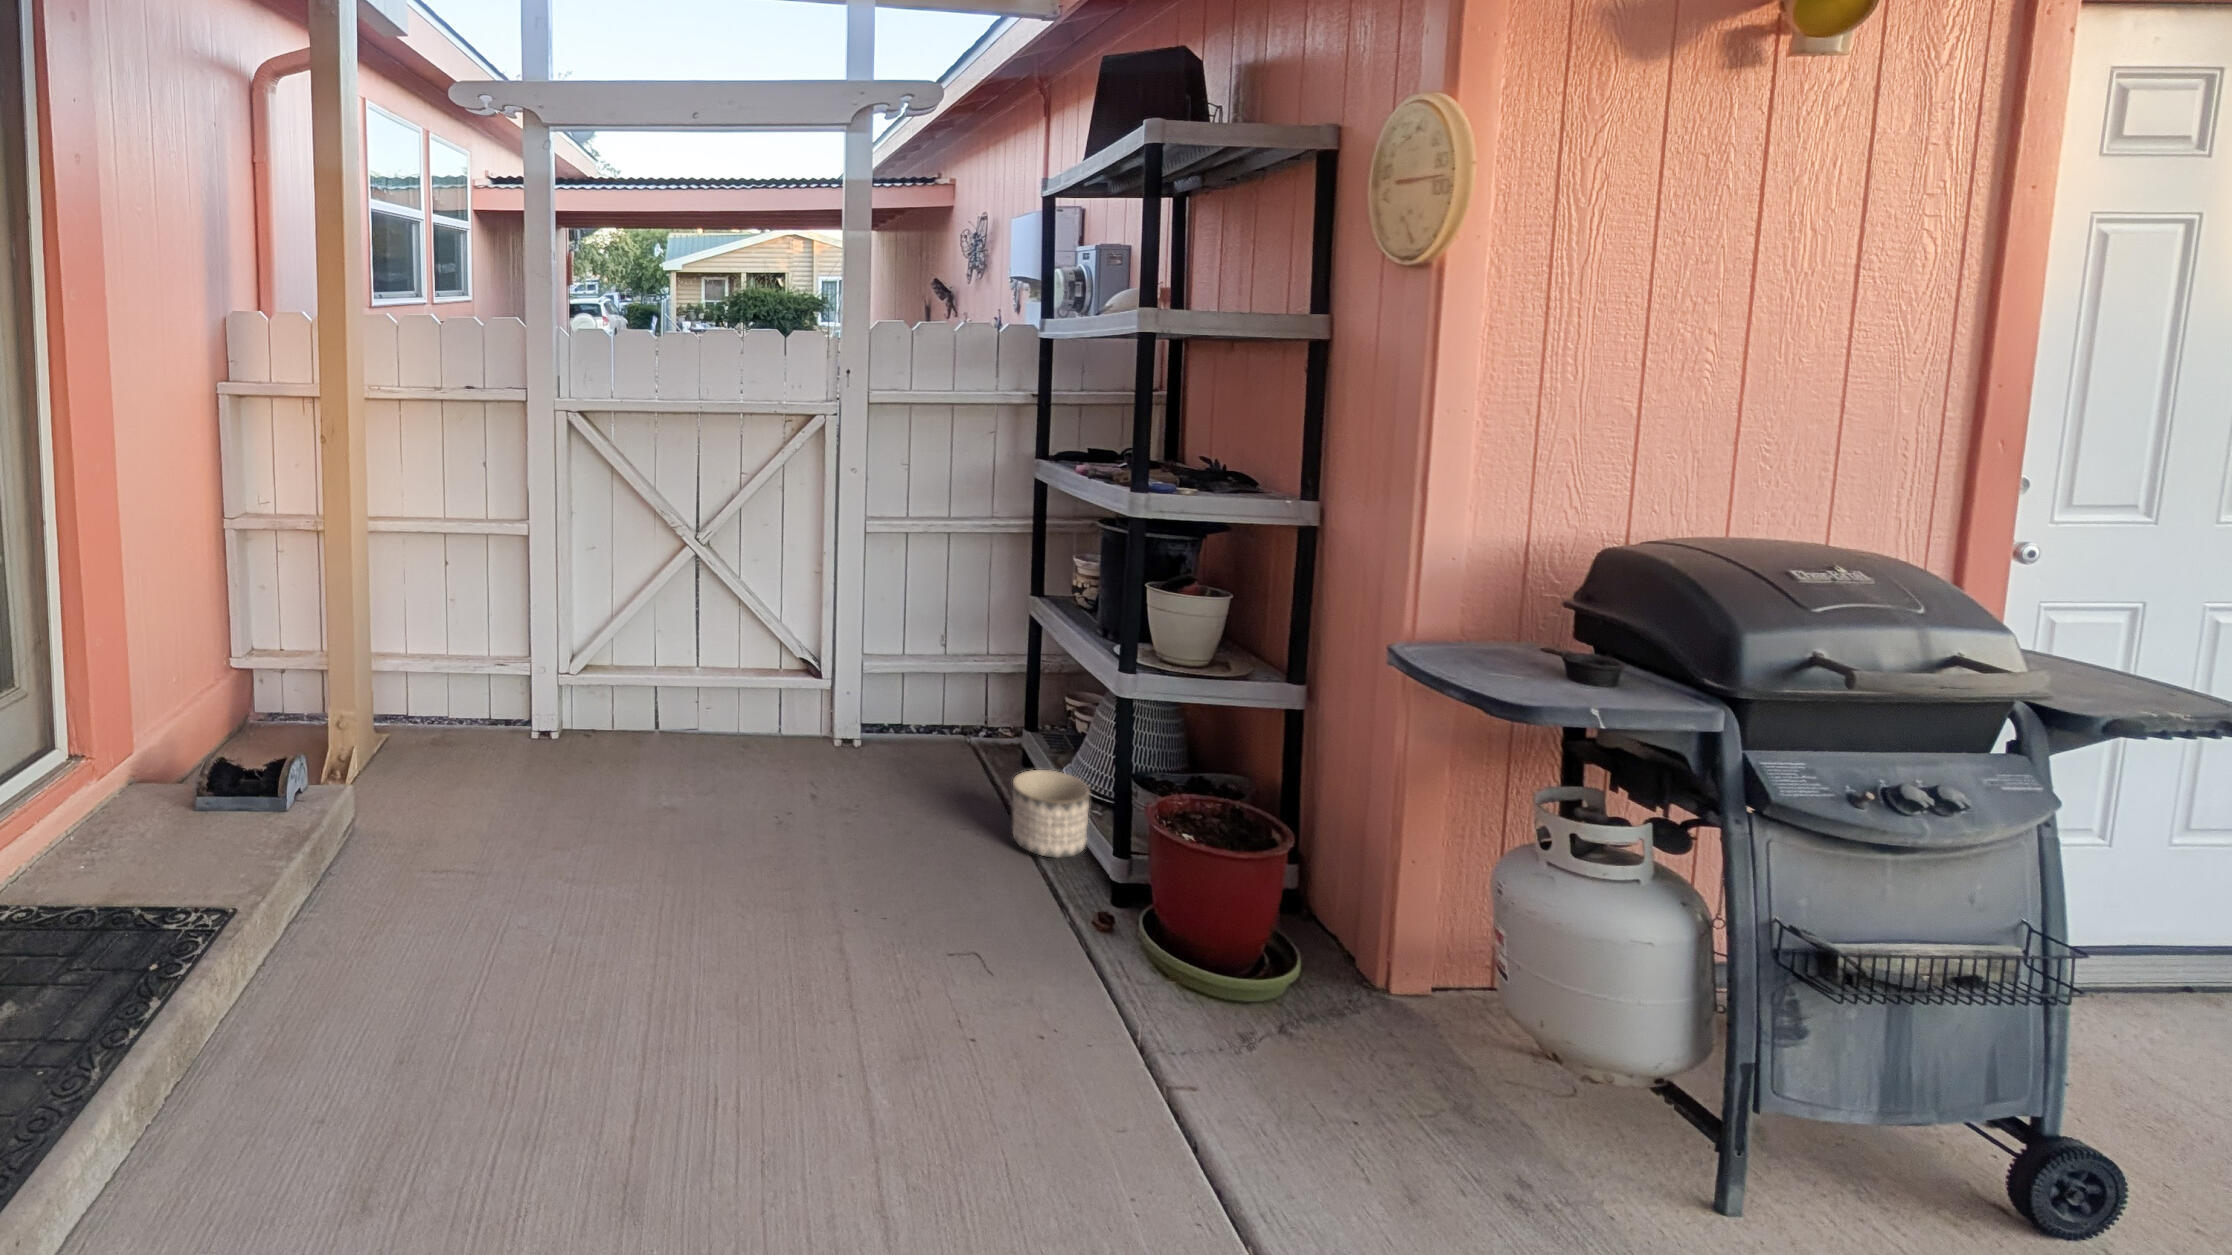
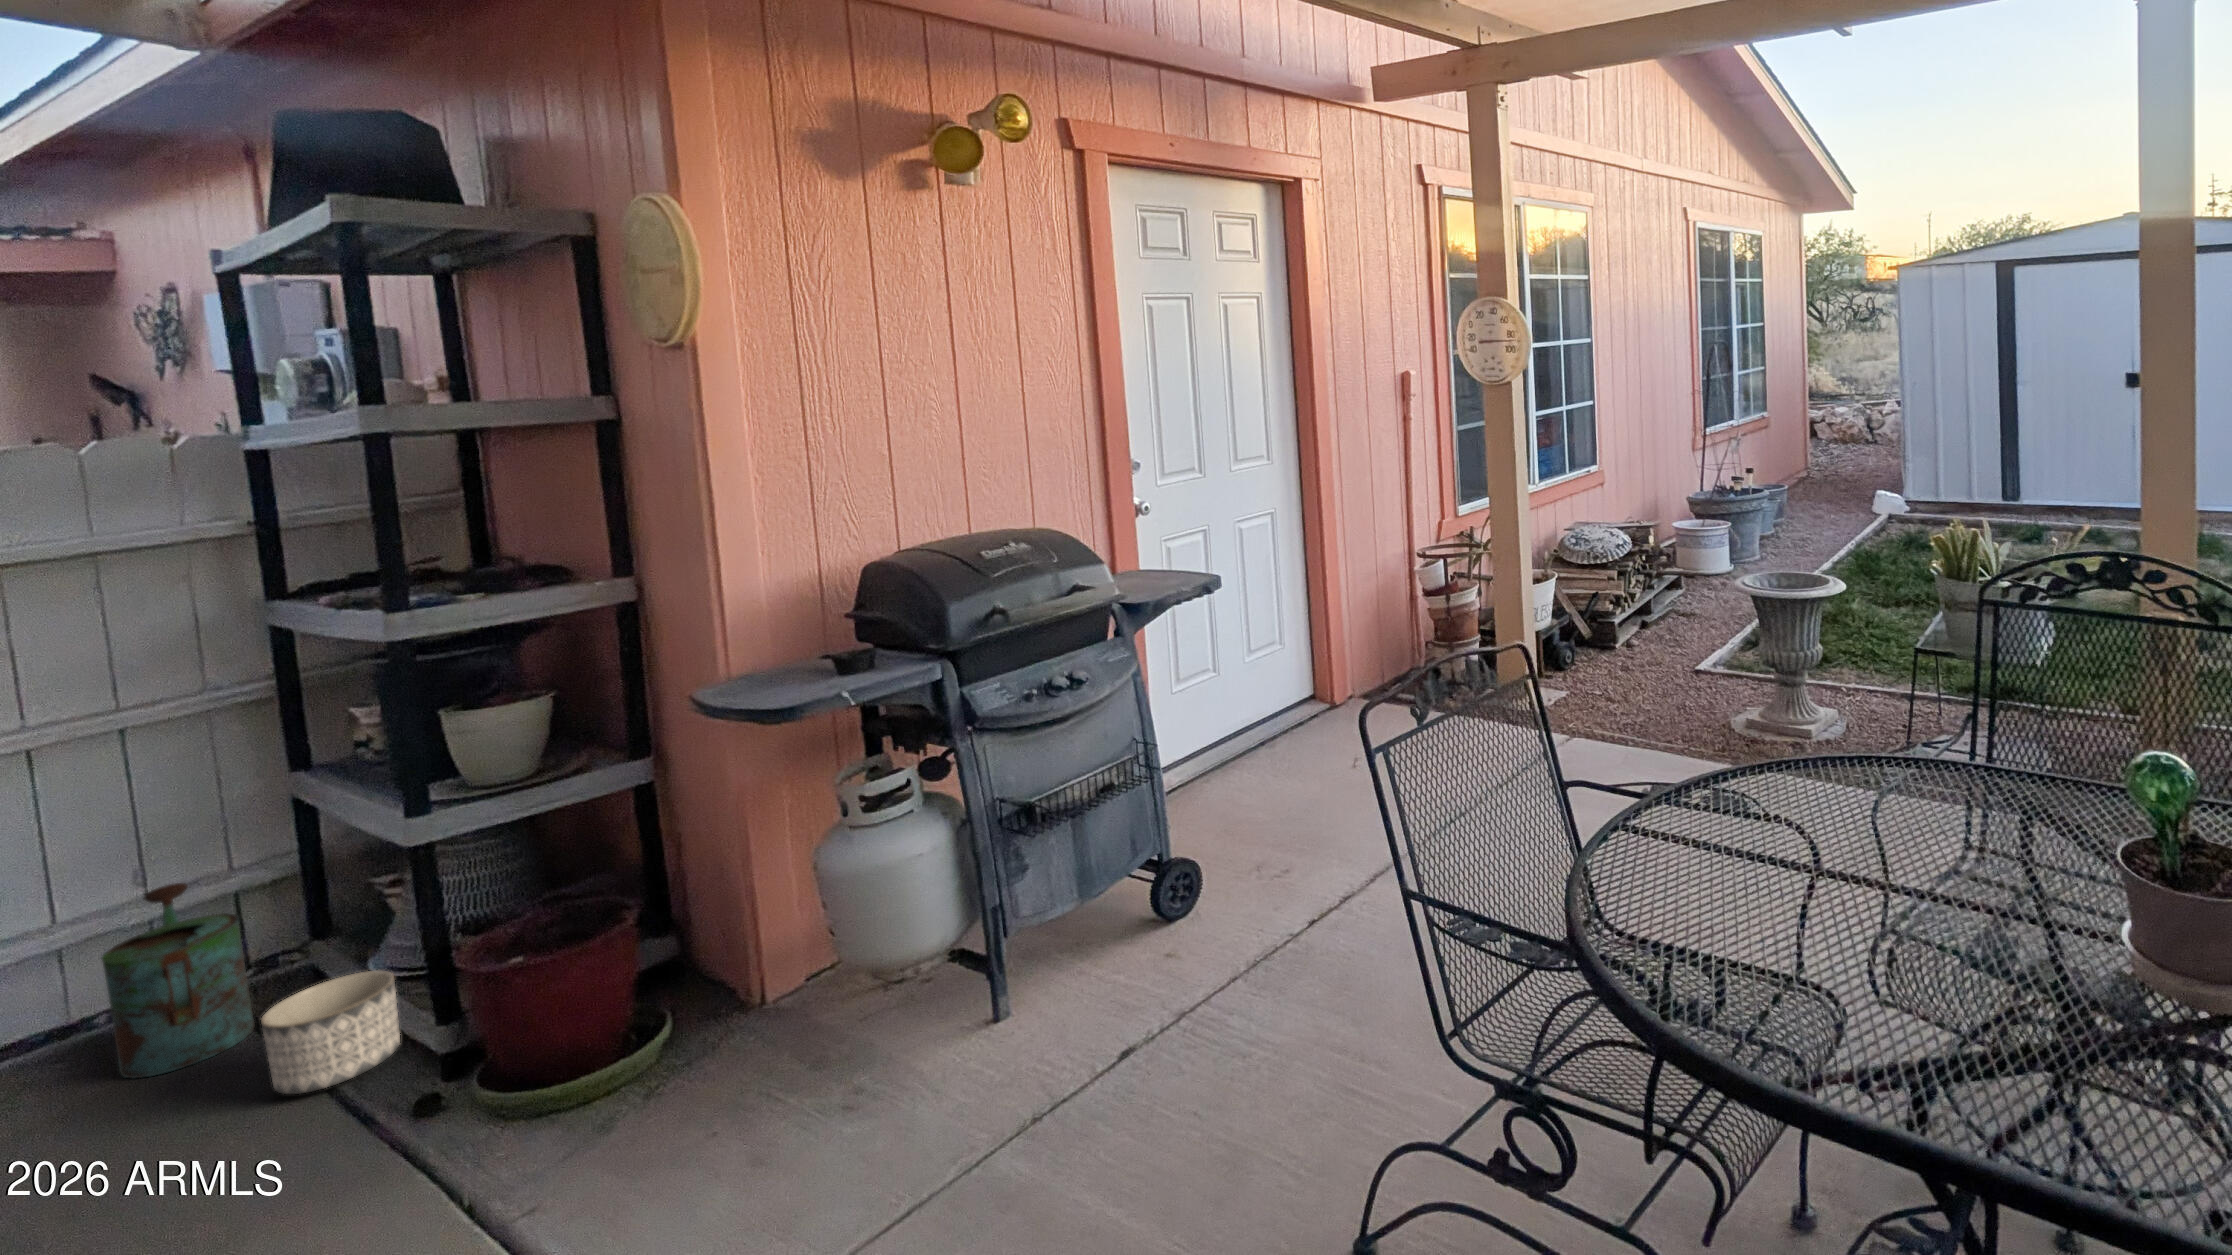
watering can: none [932,650,1000,787] -> present [102,883,255,1078]

